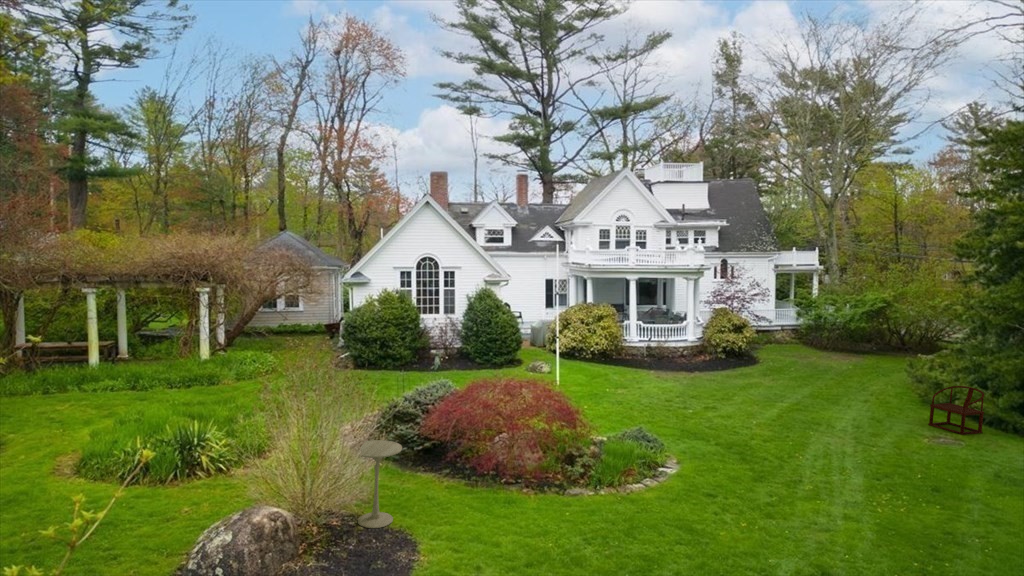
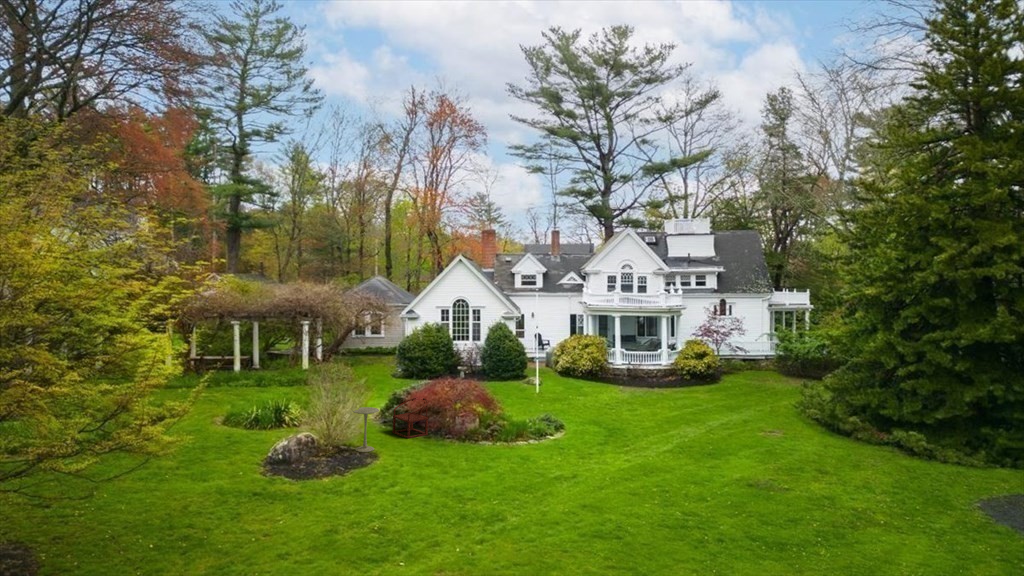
armchair: present [928,386,984,435] -> present [392,398,428,439]

